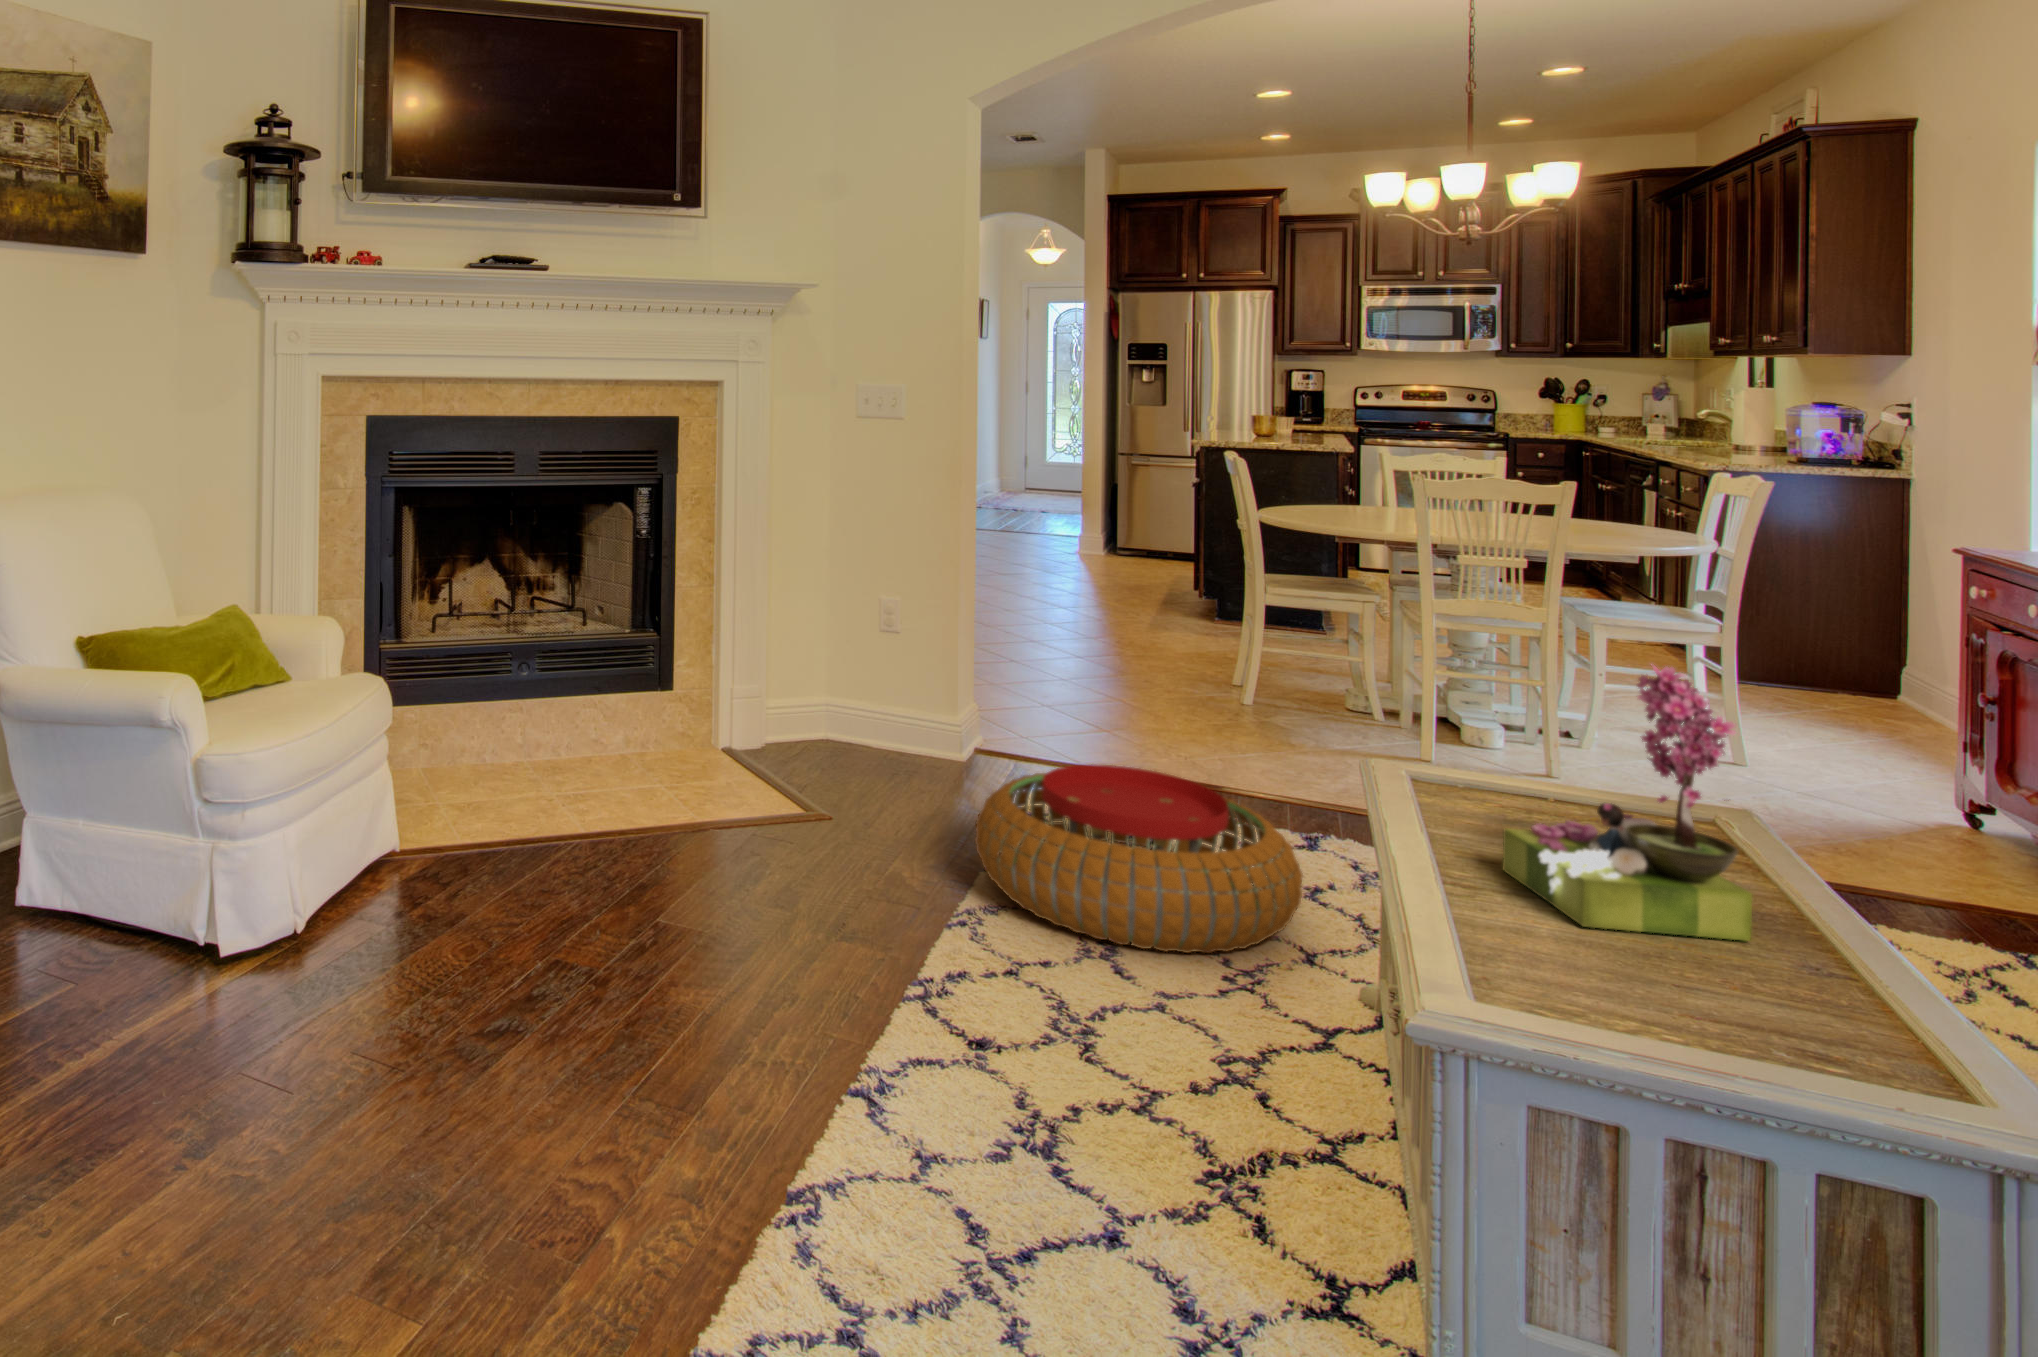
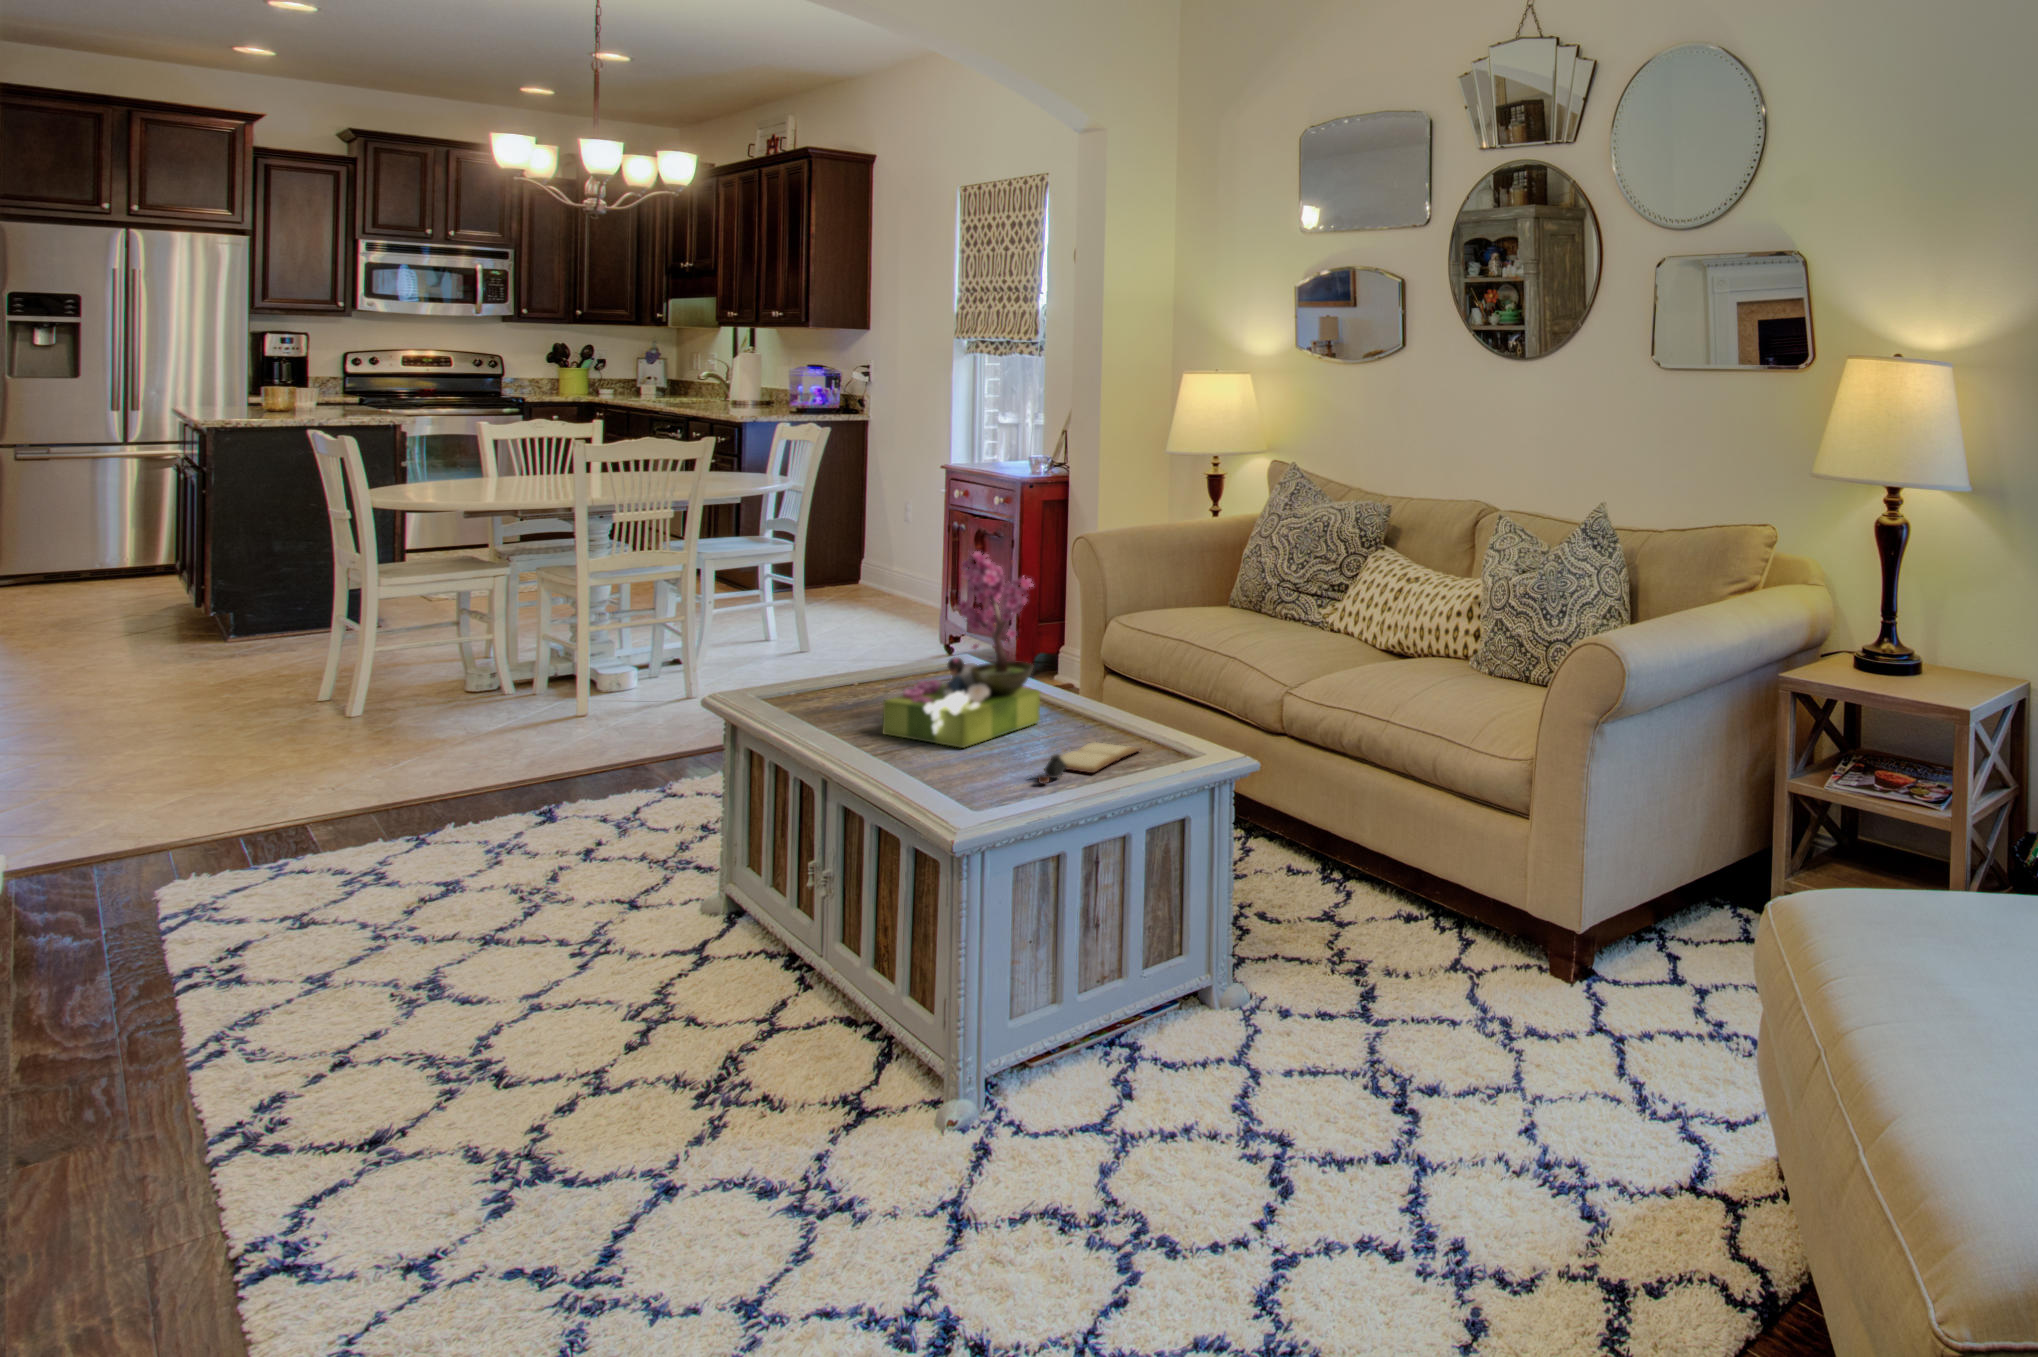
pouf: present [975,764,1302,953] -> none [175,783,611,999]
book: none [1622,985,1887,1051] -> present [1037,742,1142,783]

